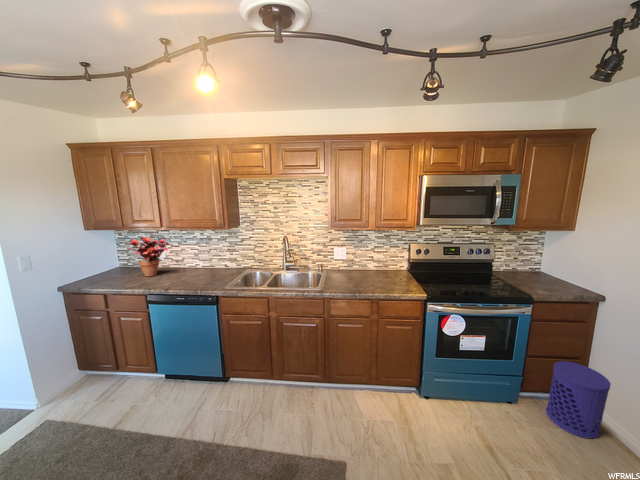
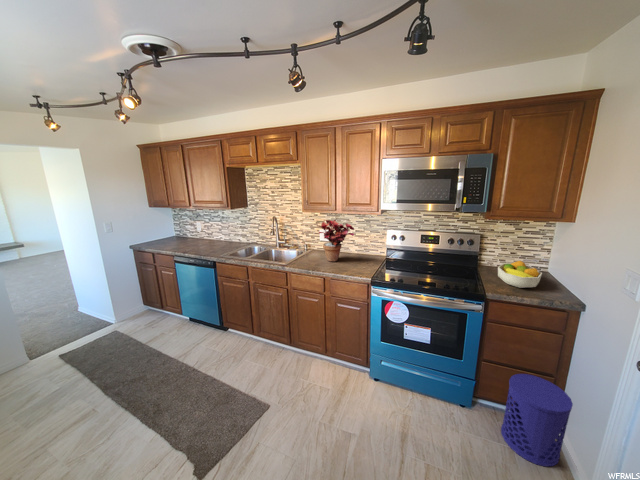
potted plant: present [127,236,169,276] -> present [317,220,354,261]
fruit bowl: none [516,264,558,288] -> present [498,261,542,288]

